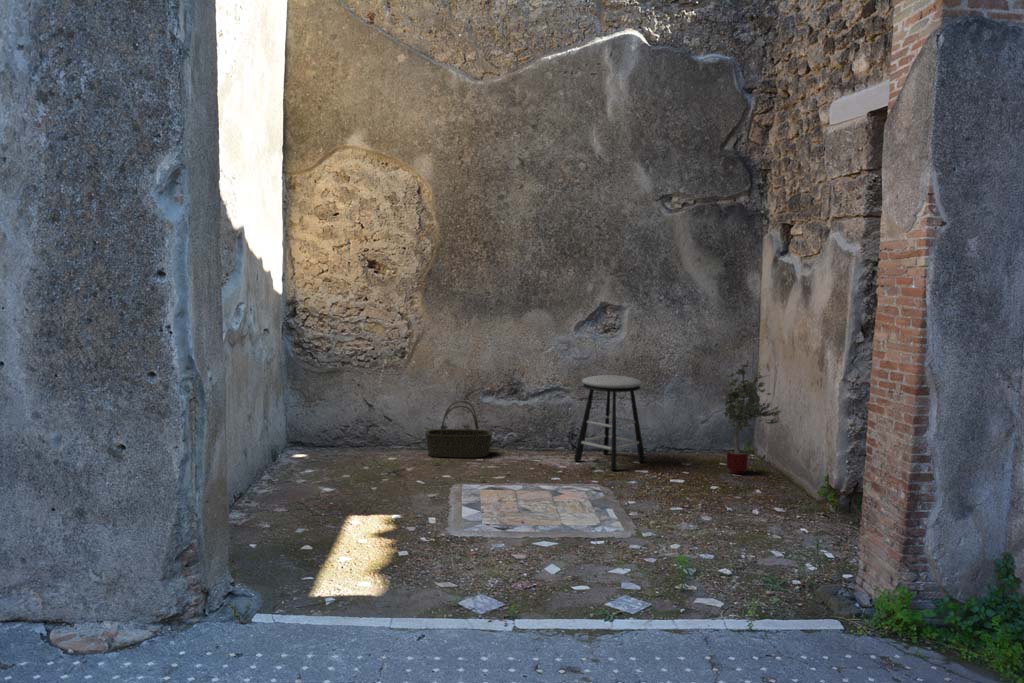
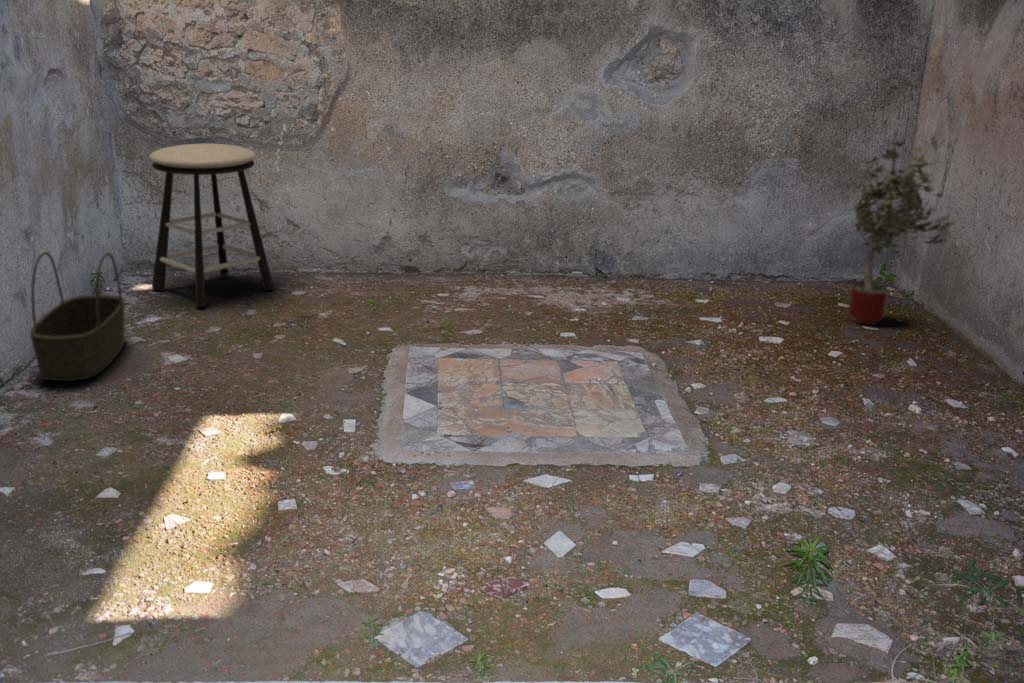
stool: present [574,375,645,470] -> present [149,143,274,307]
basket: present [425,401,492,458] -> present [30,252,125,381]

